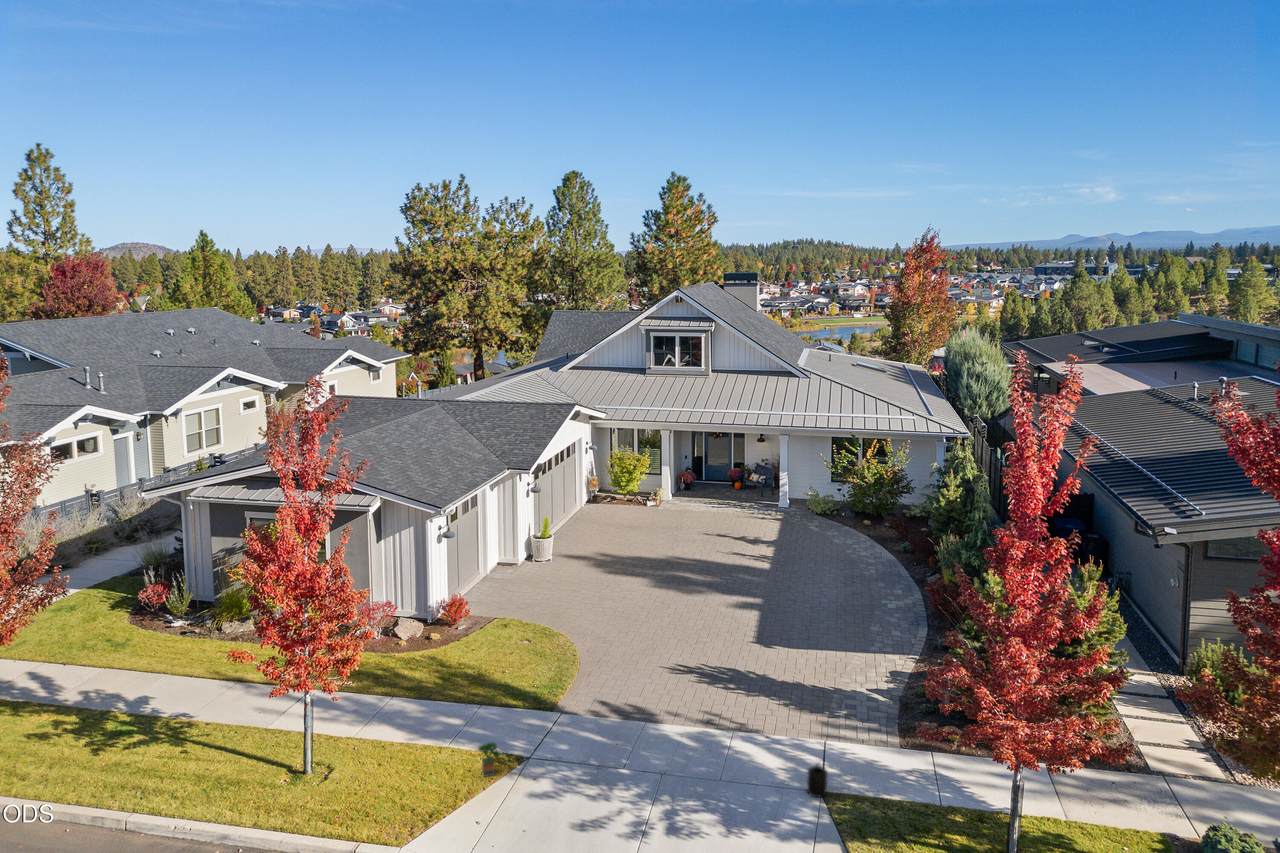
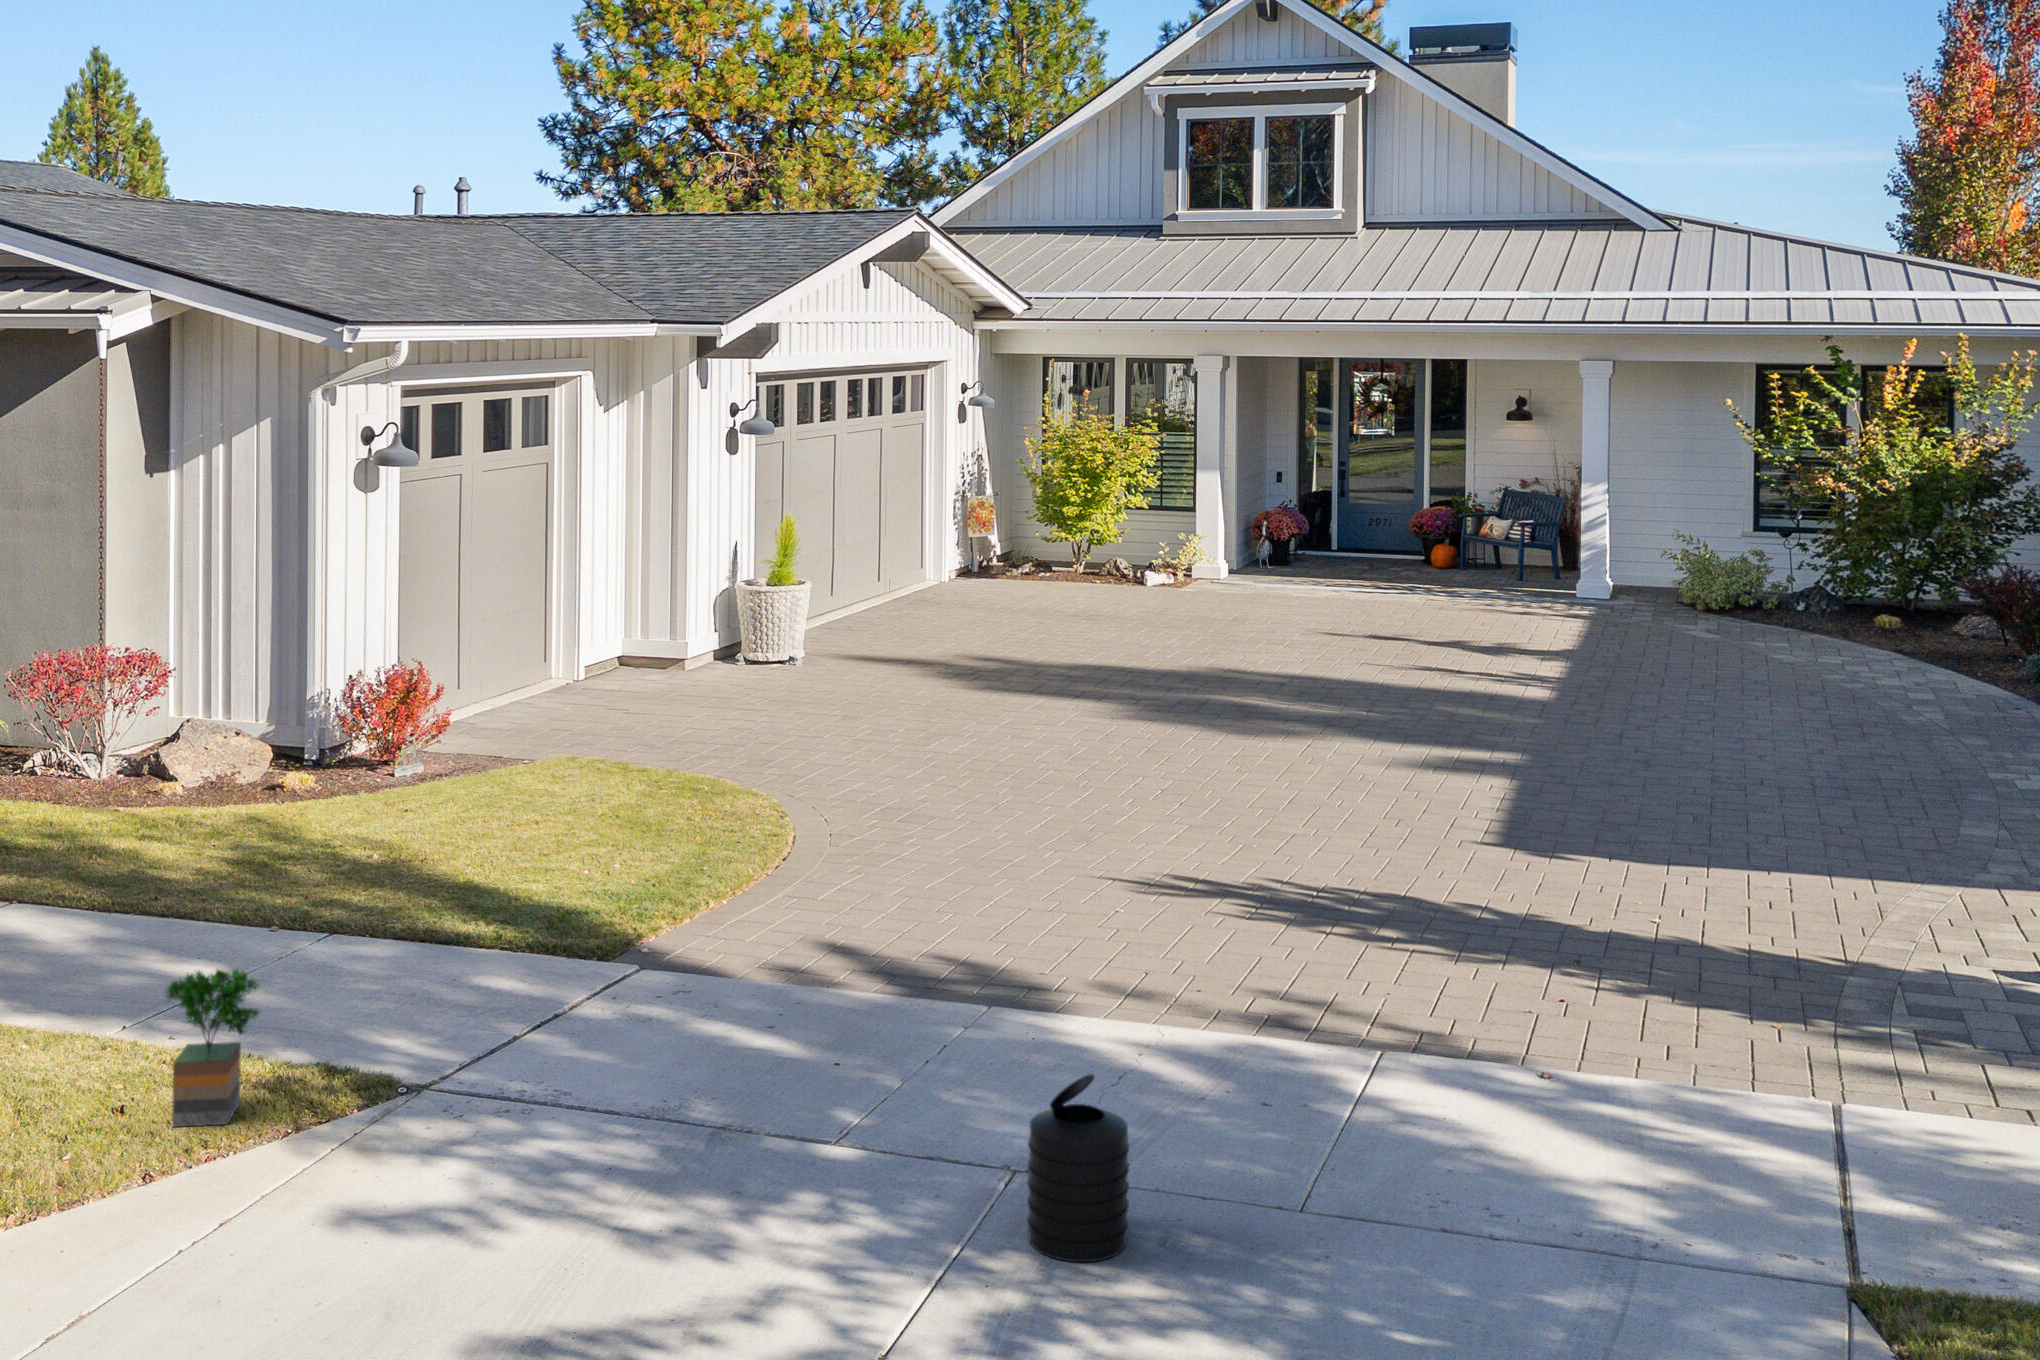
trash can: present [807,765,828,797] -> present [1027,1074,1129,1262]

